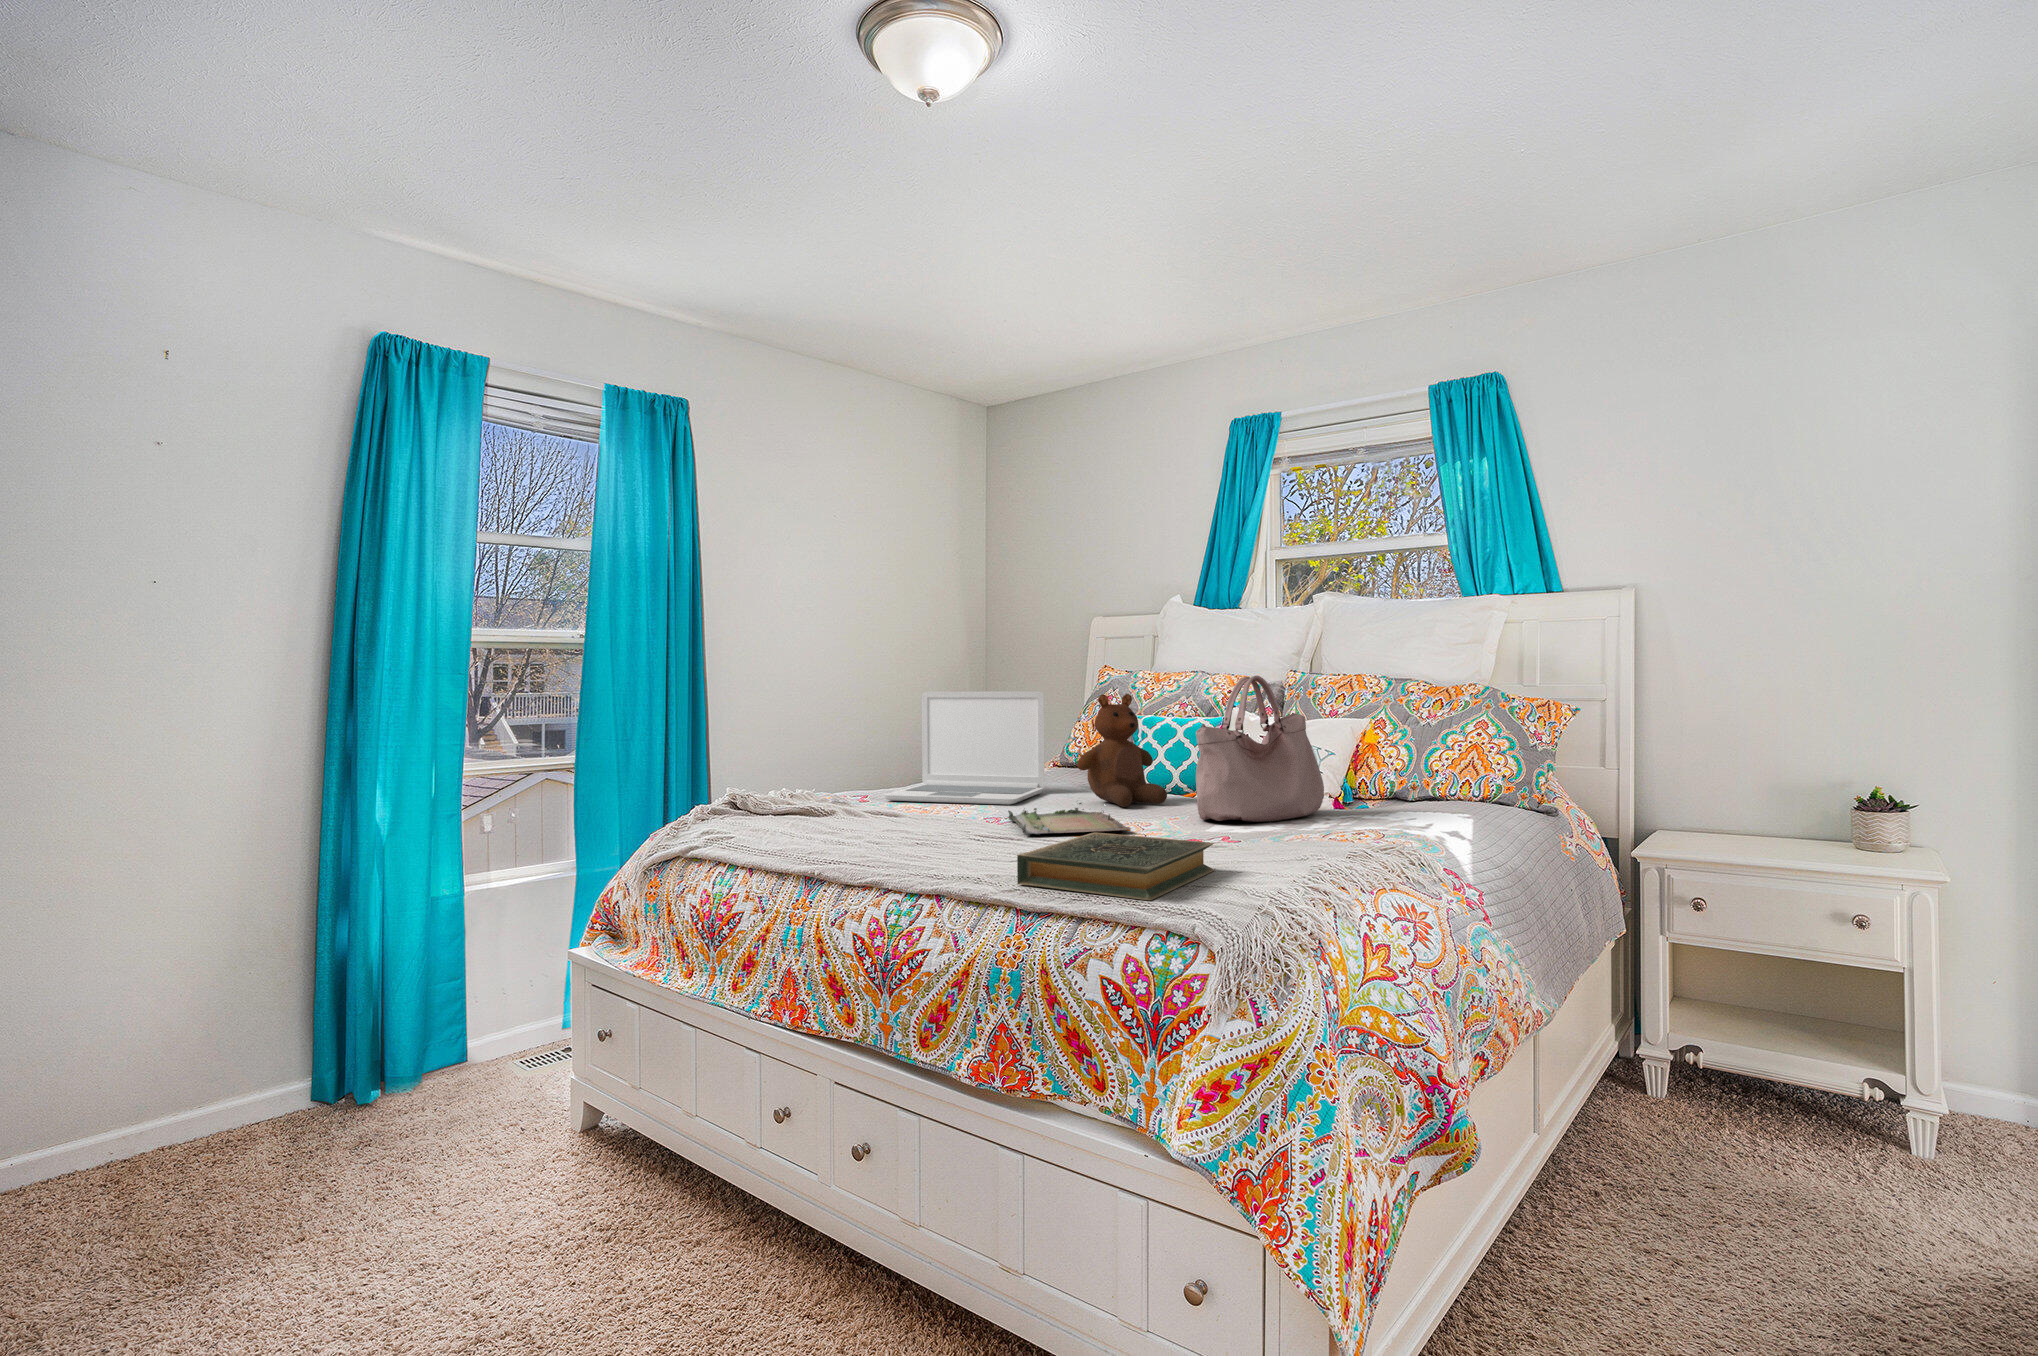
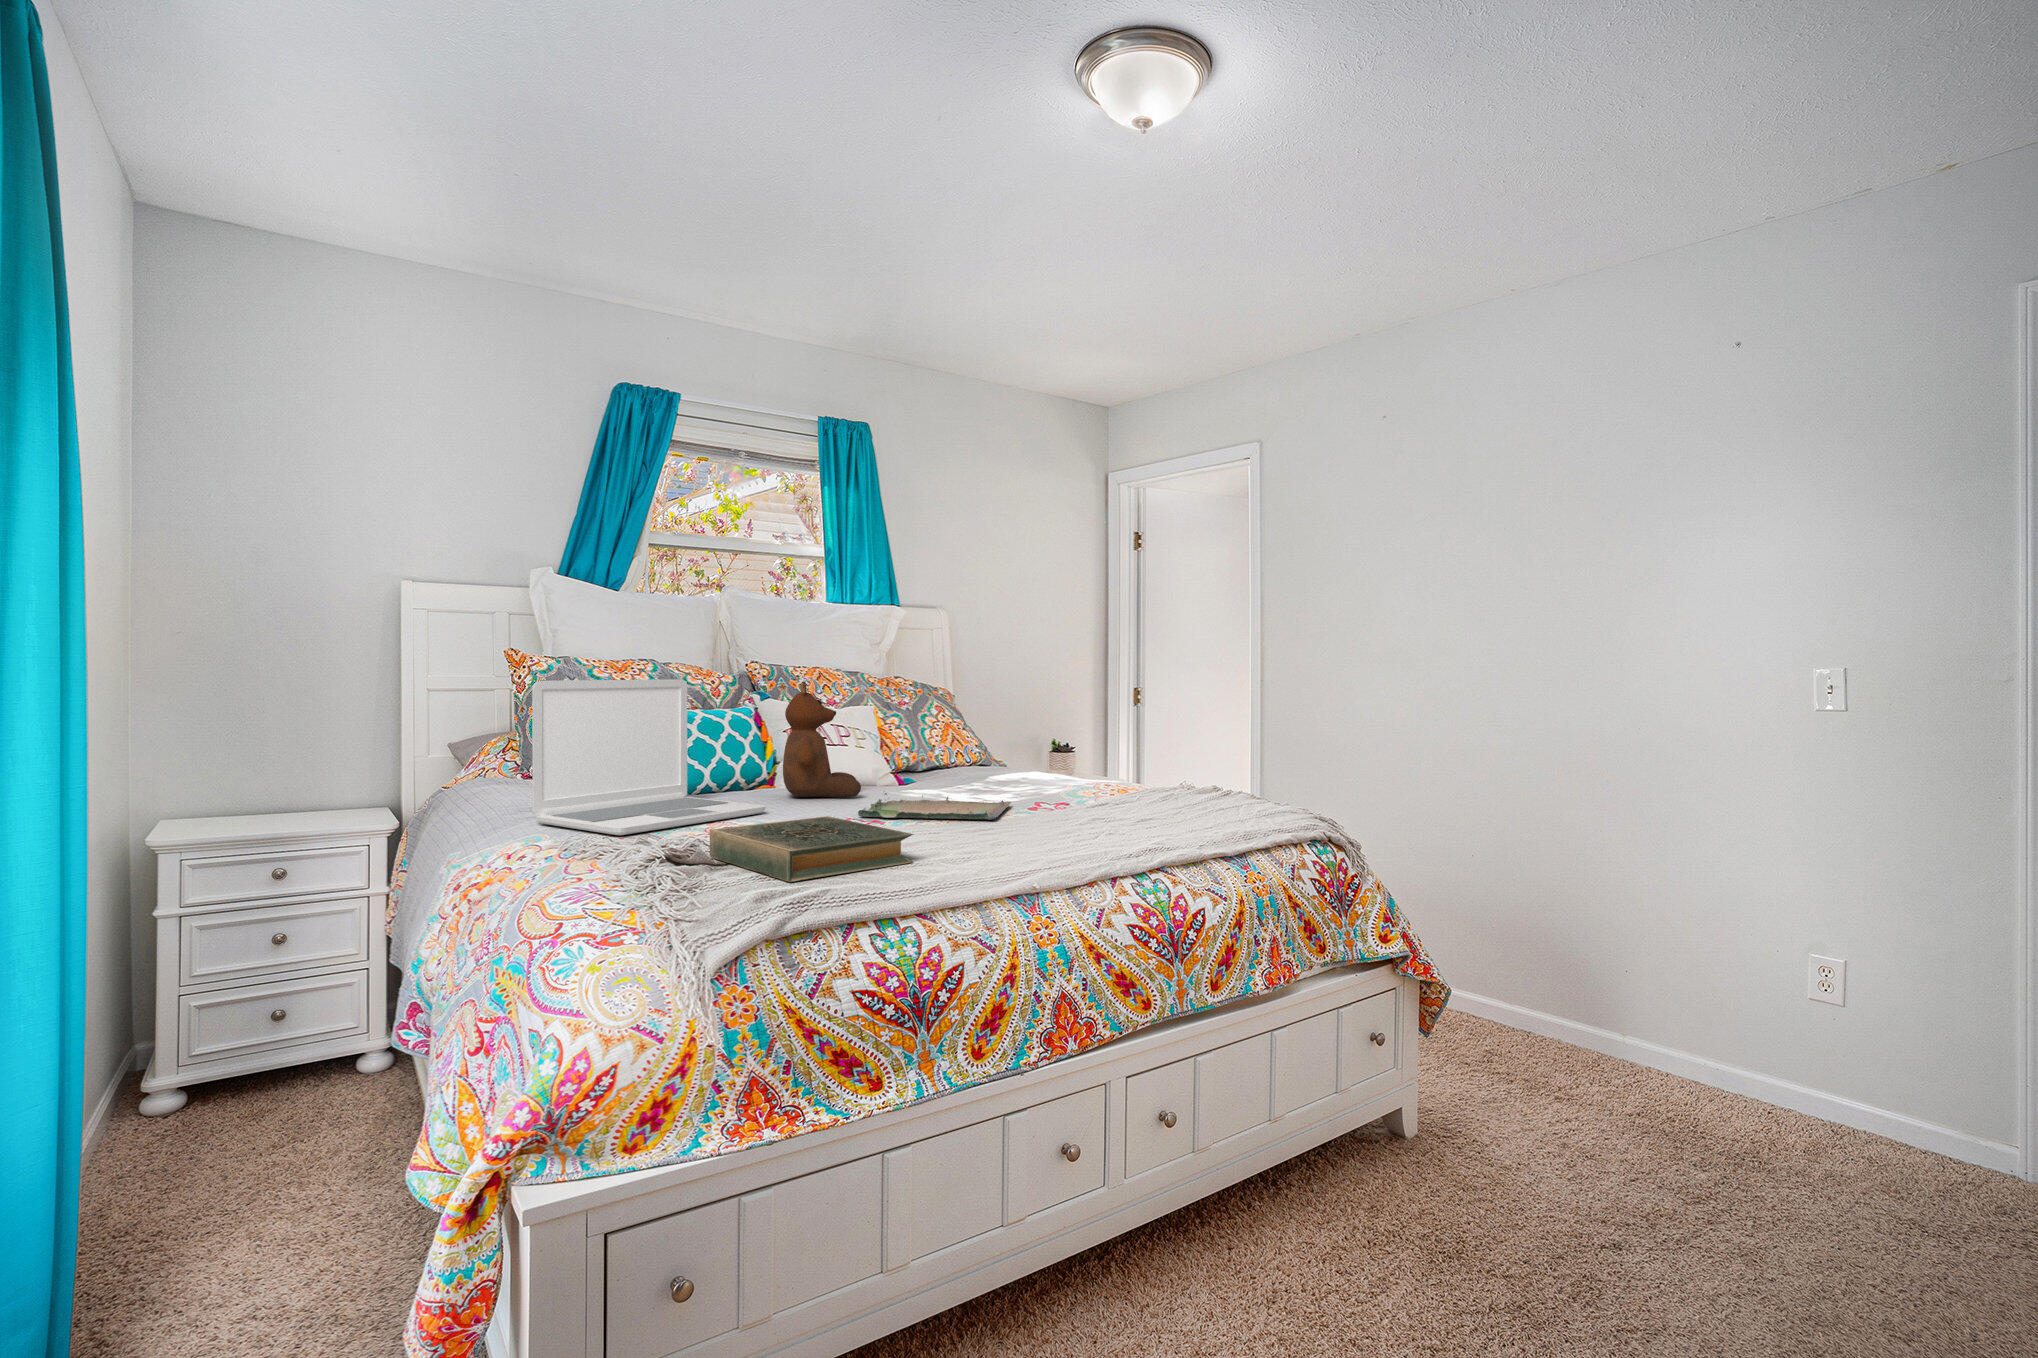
handbag: present [1196,676,1324,822] -> none [924,663,1003,793]
hardback book: present [1017,832,1214,900] -> present [710,816,913,882]

